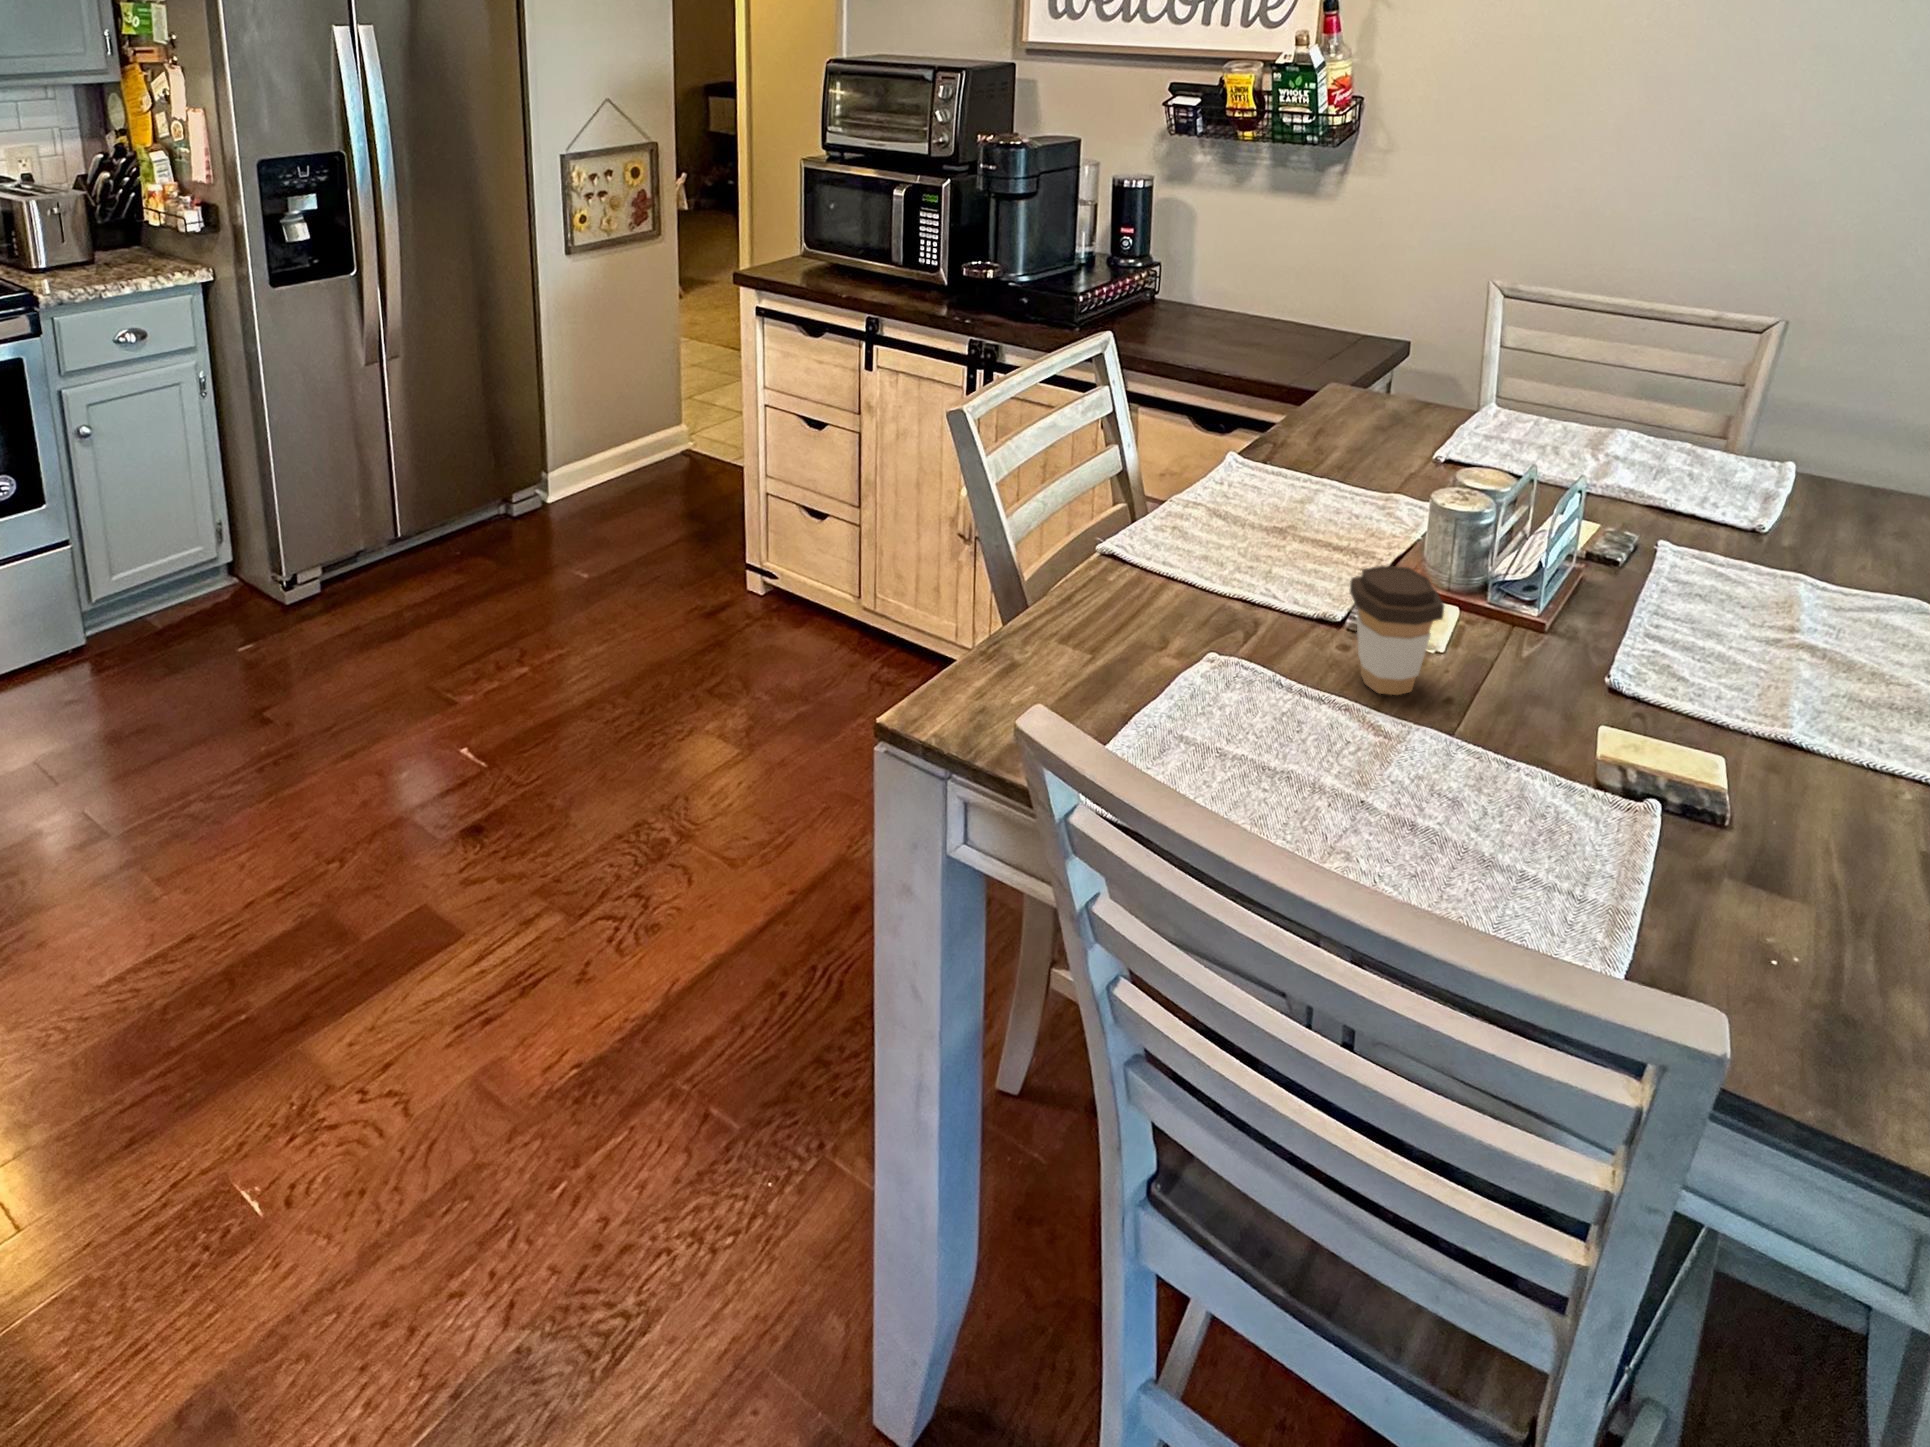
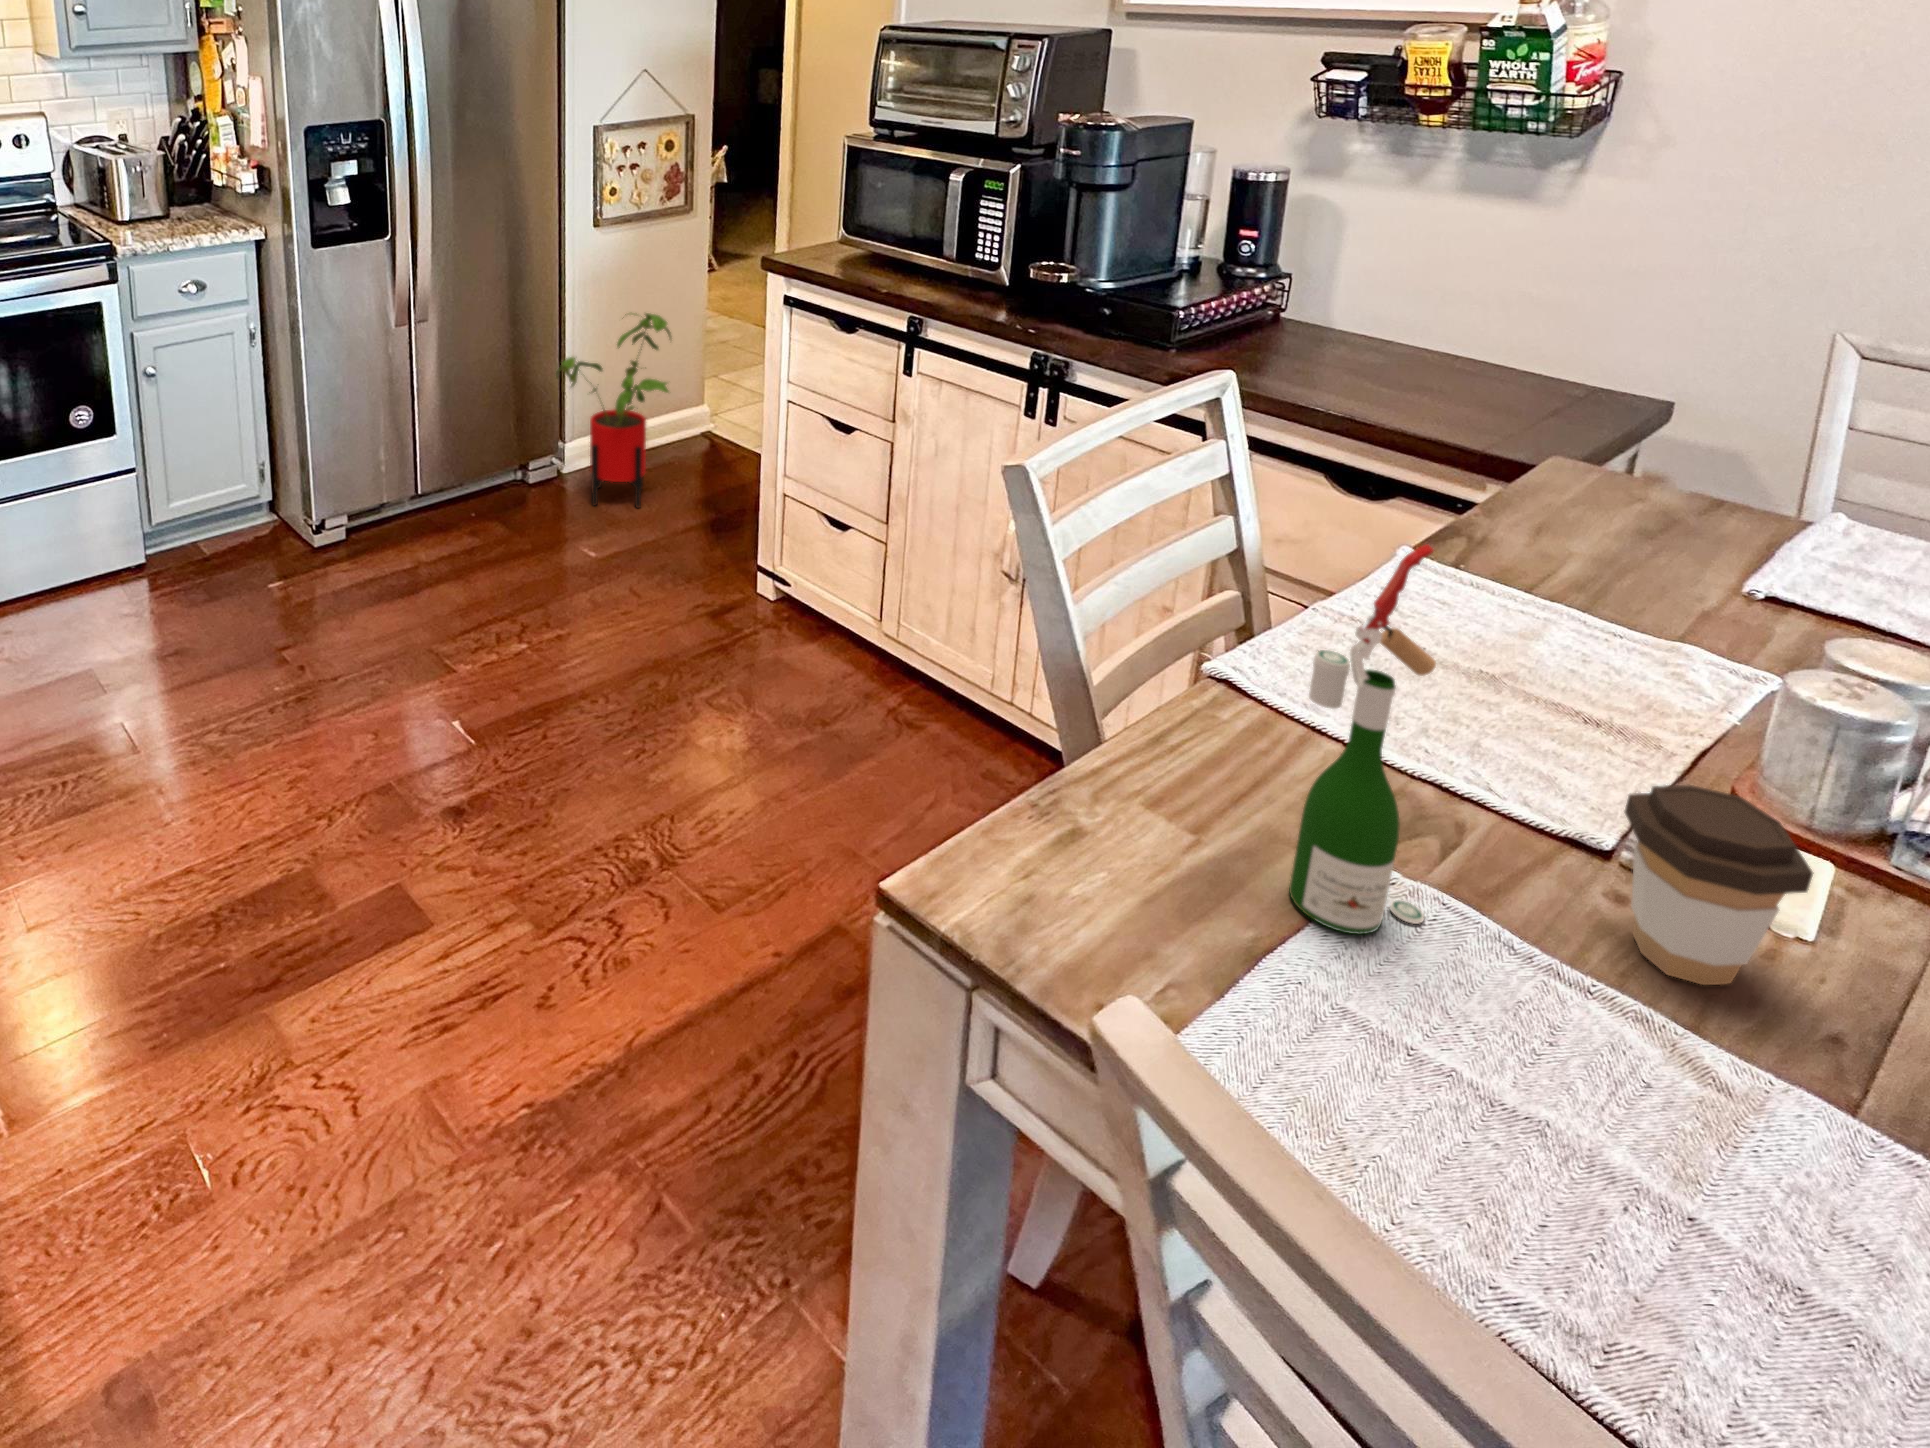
house plant: none [542,331,657,523] -> present [556,313,671,508]
wine bottle: none [1159,419,1241,705] -> present [1289,545,1436,934]

